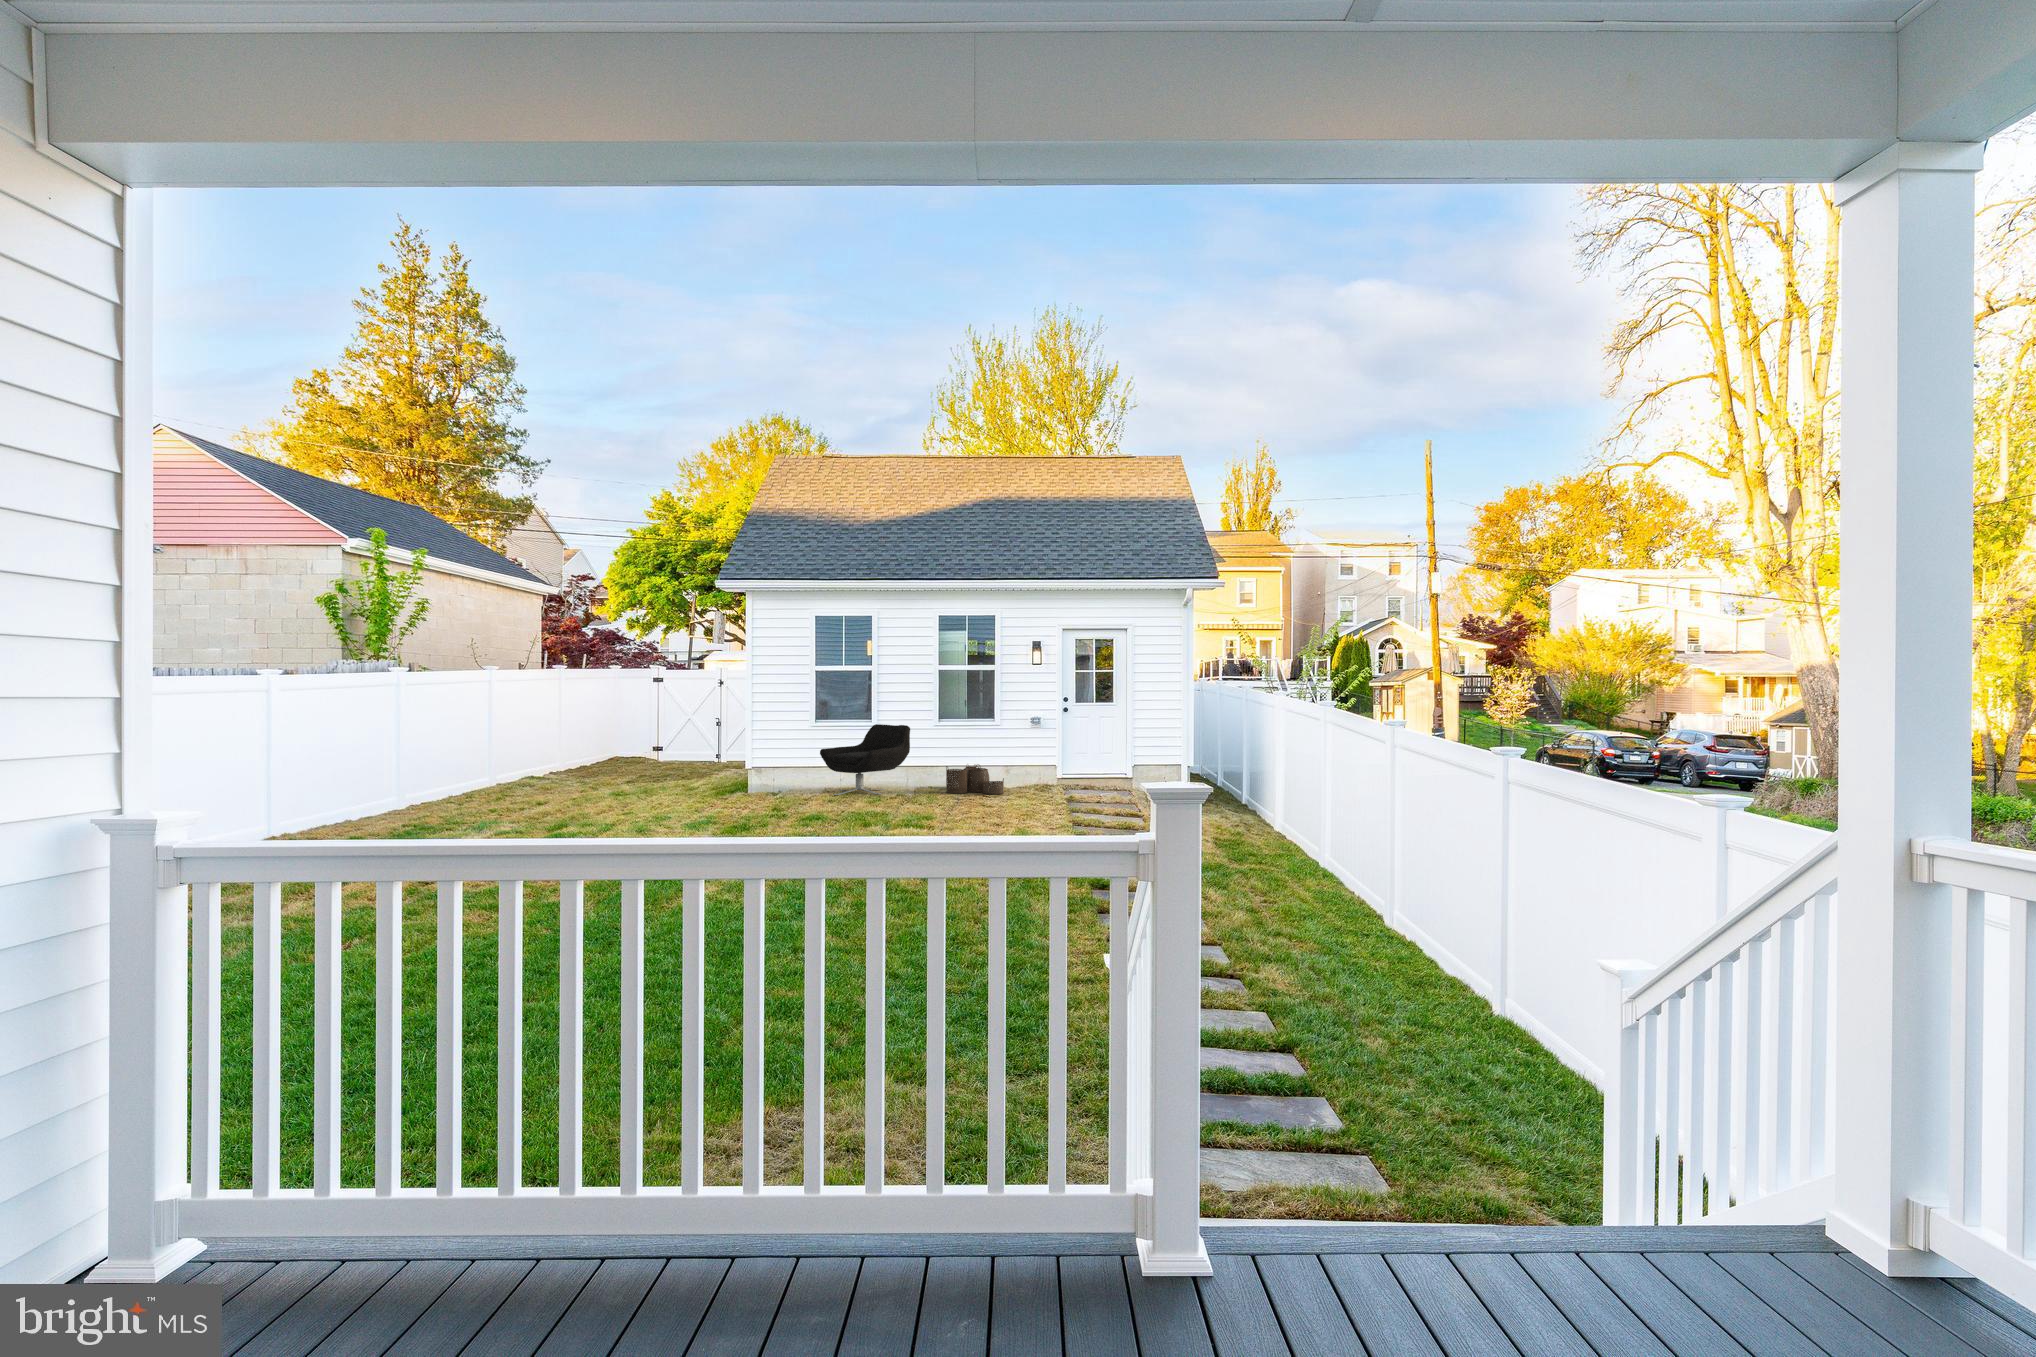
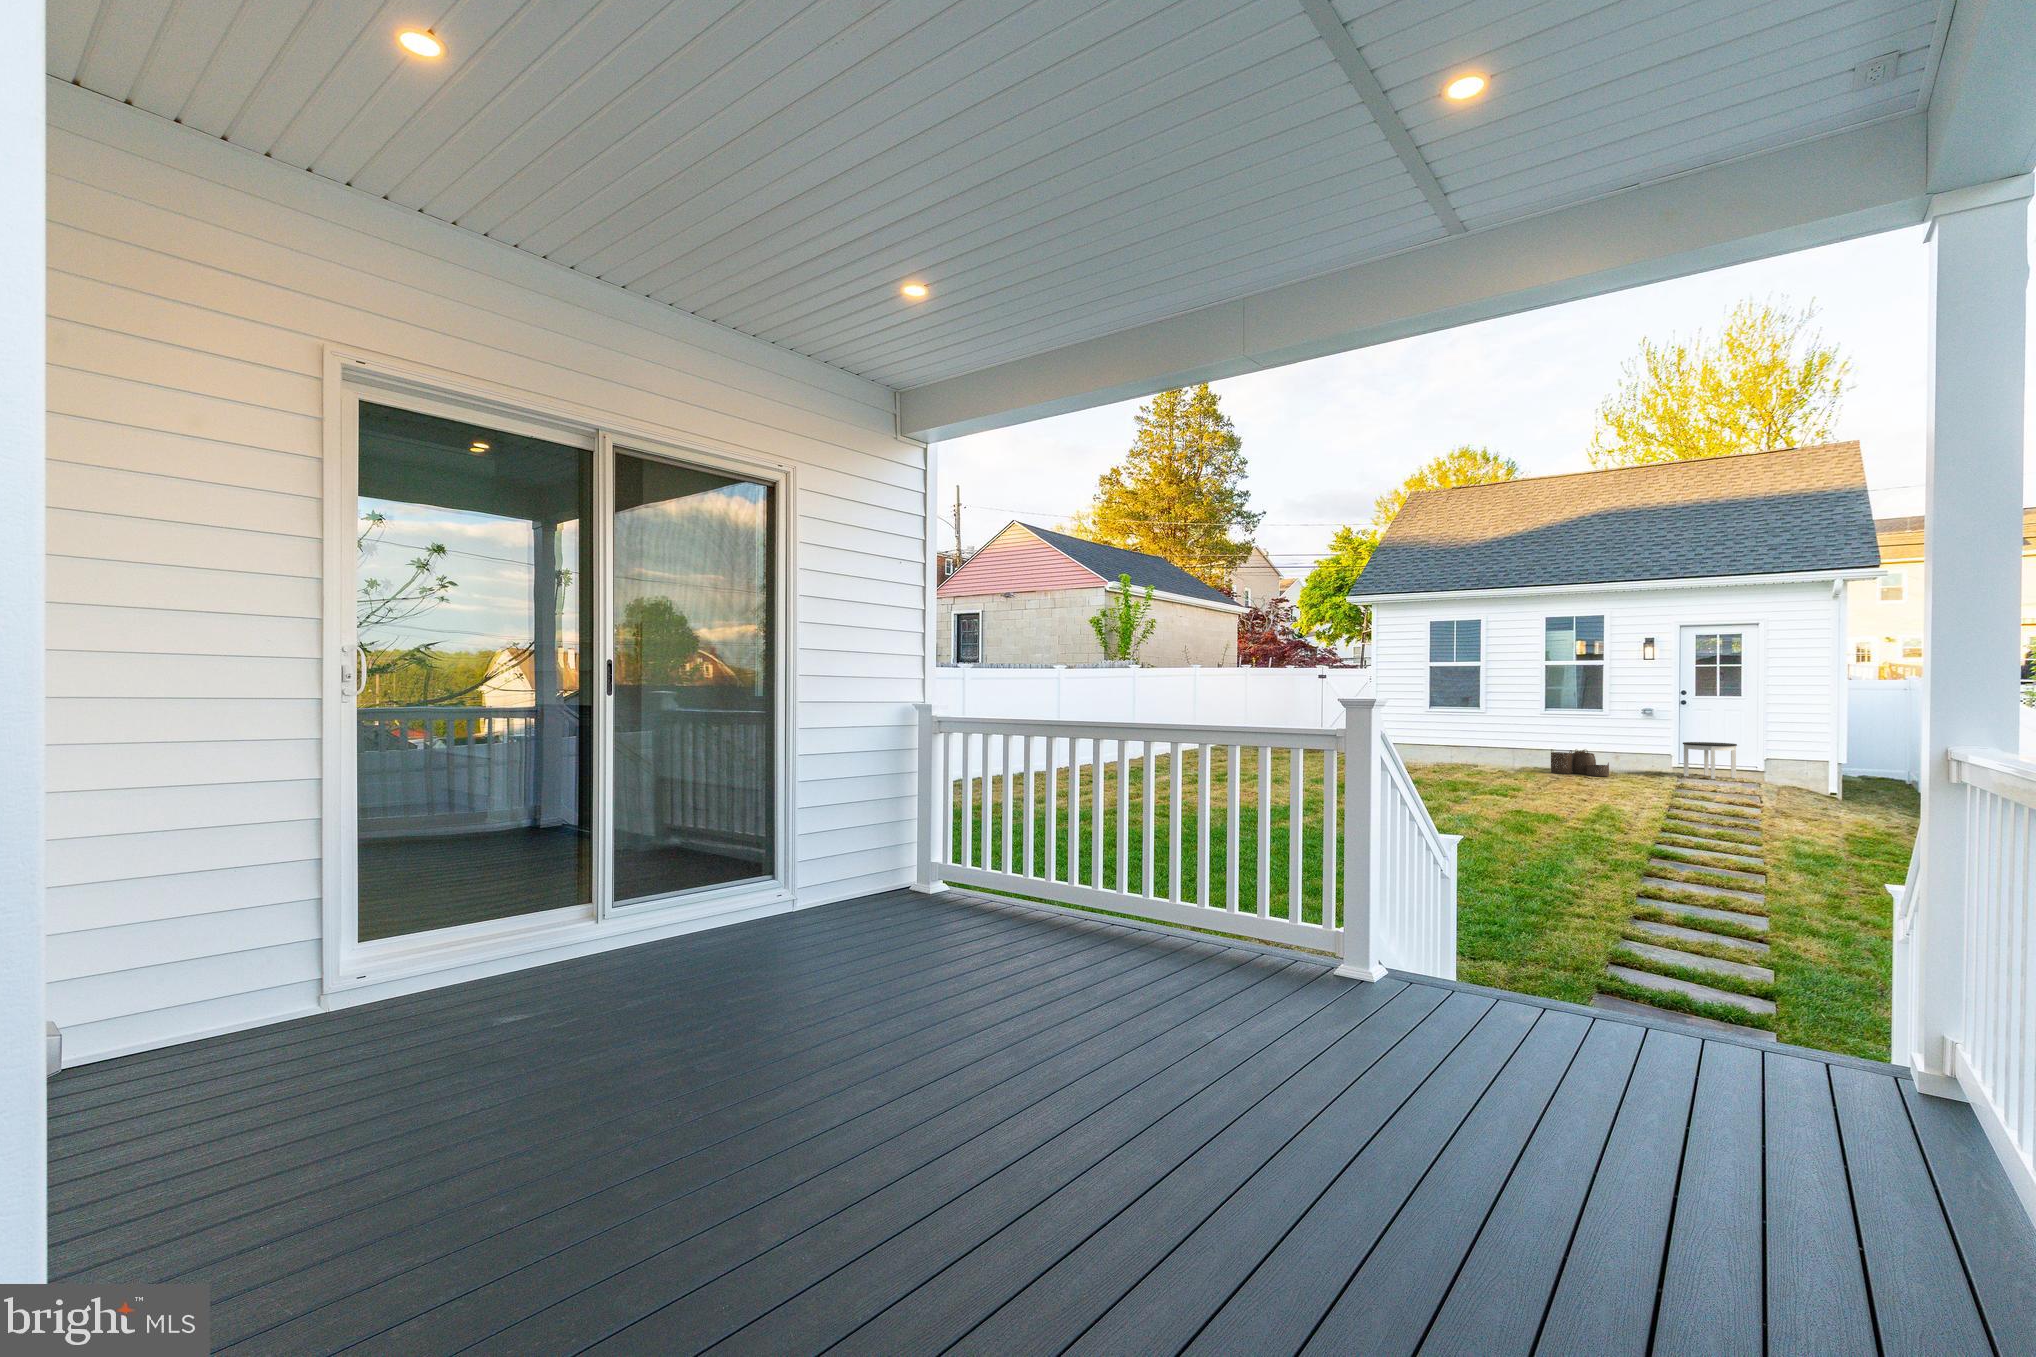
lounge chair: present [820,724,910,795] -> none [1434,712,1518,770]
round table: none [1064,751,1110,790] -> present [1683,742,1737,779]

